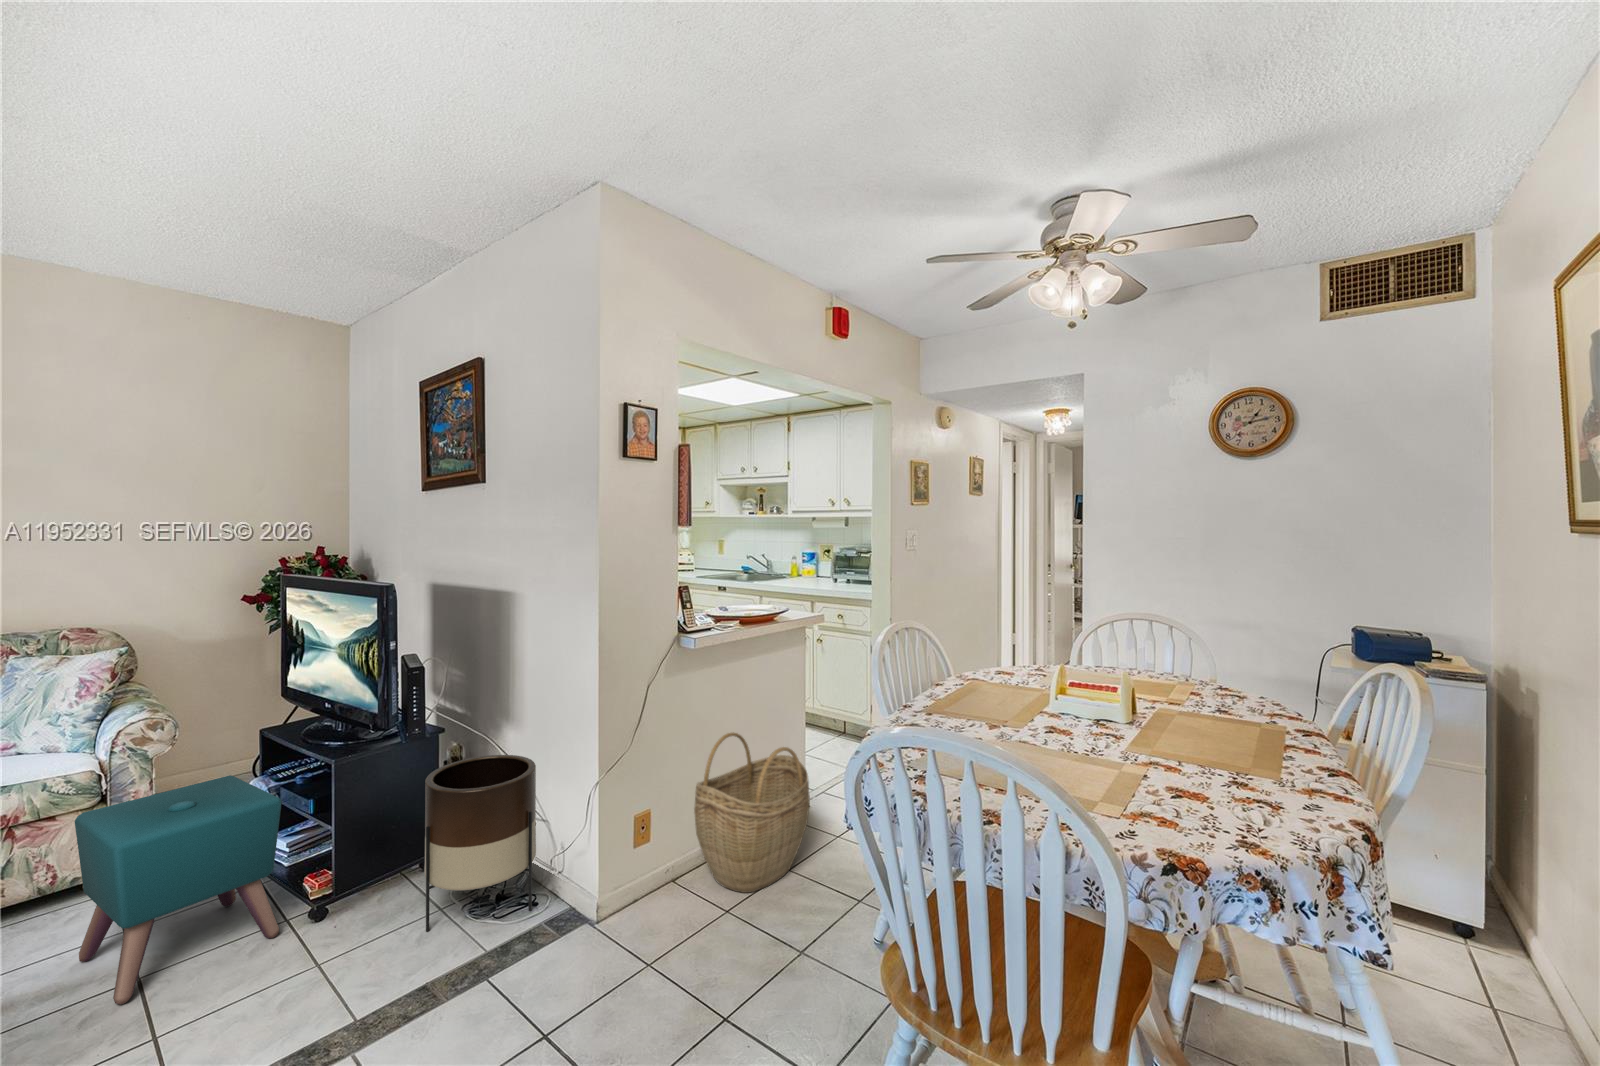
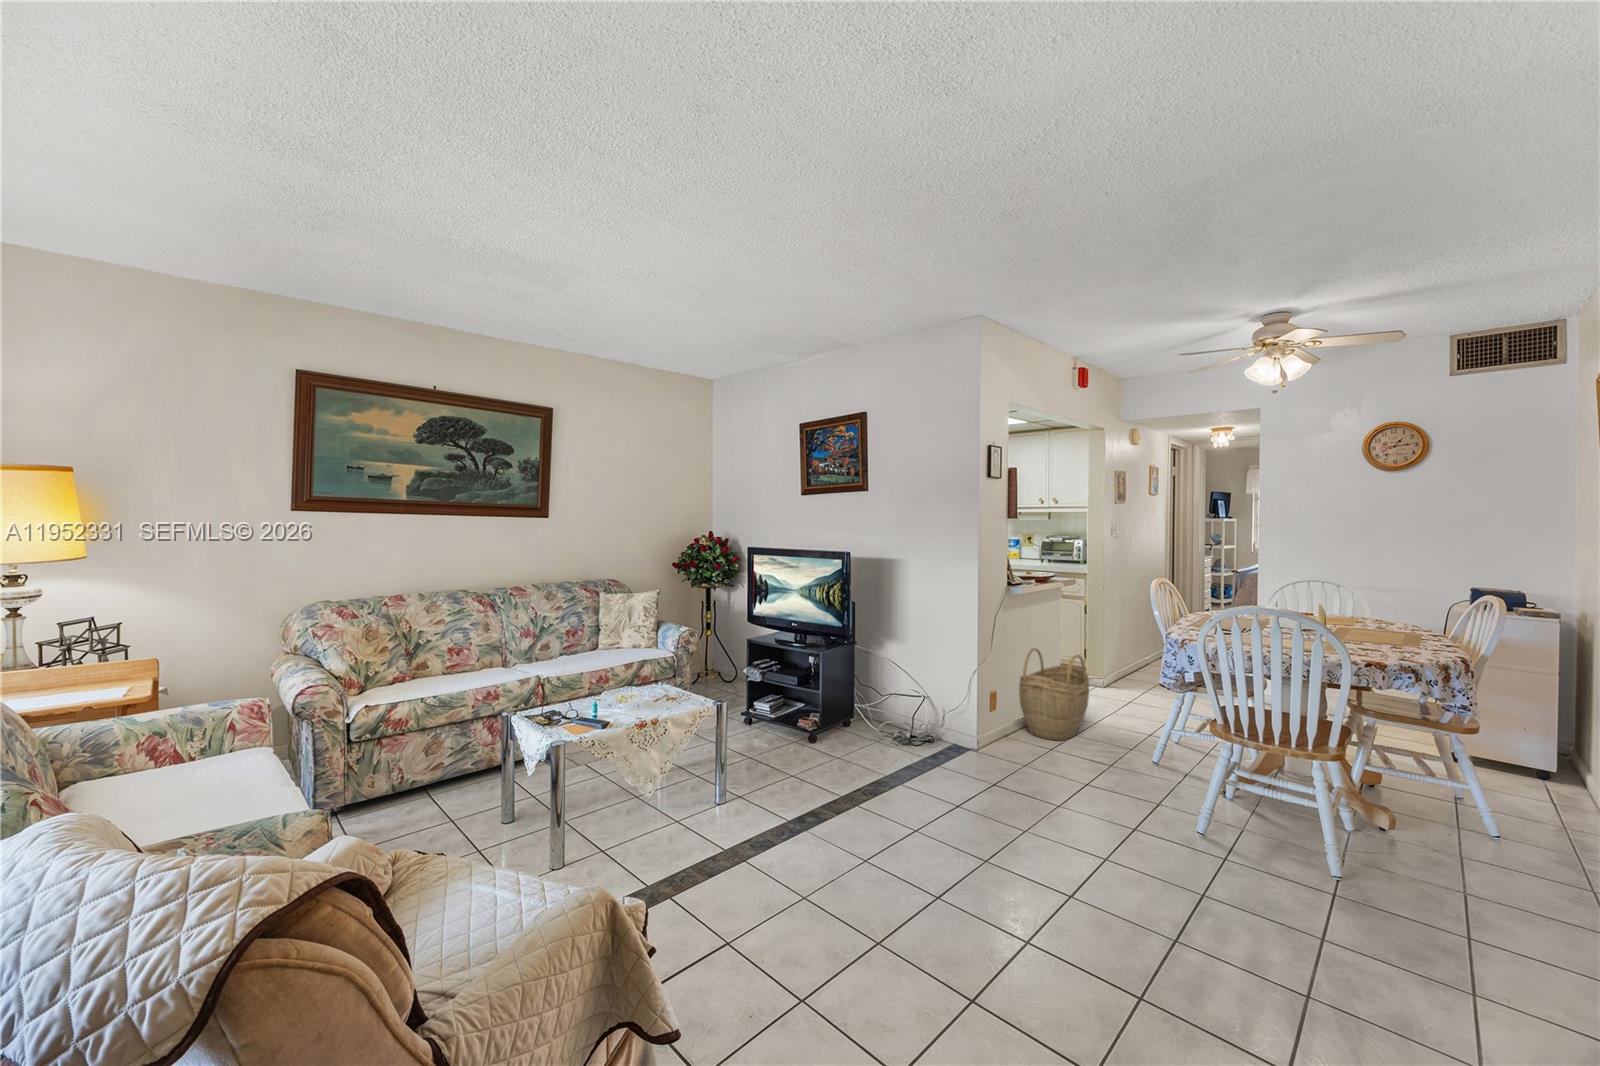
planter: present [424,755,536,932] -> none [874,655,935,746]
ottoman: present [75,775,282,1005] -> none [715,659,807,761]

